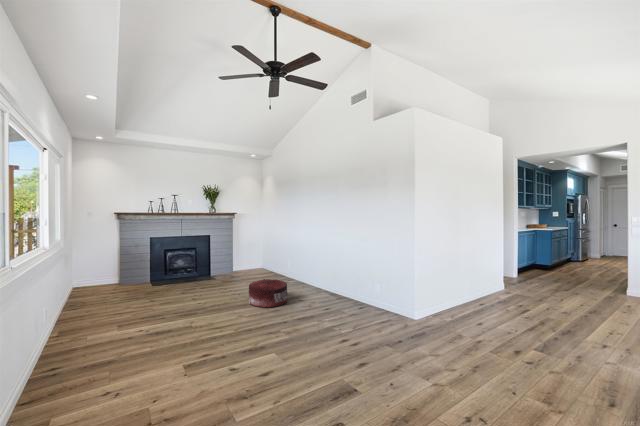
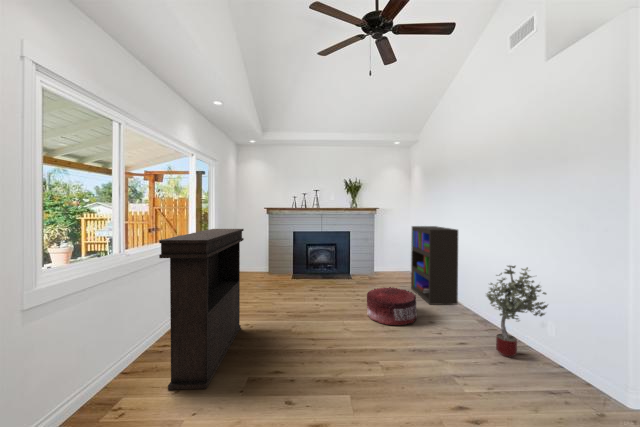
bookshelf: none [270,229,309,289] -> present [411,226,458,305]
console table: none [101,236,157,397] -> present [159,229,244,390]
potted tree: none [333,252,368,310] -> present [487,265,548,357]

